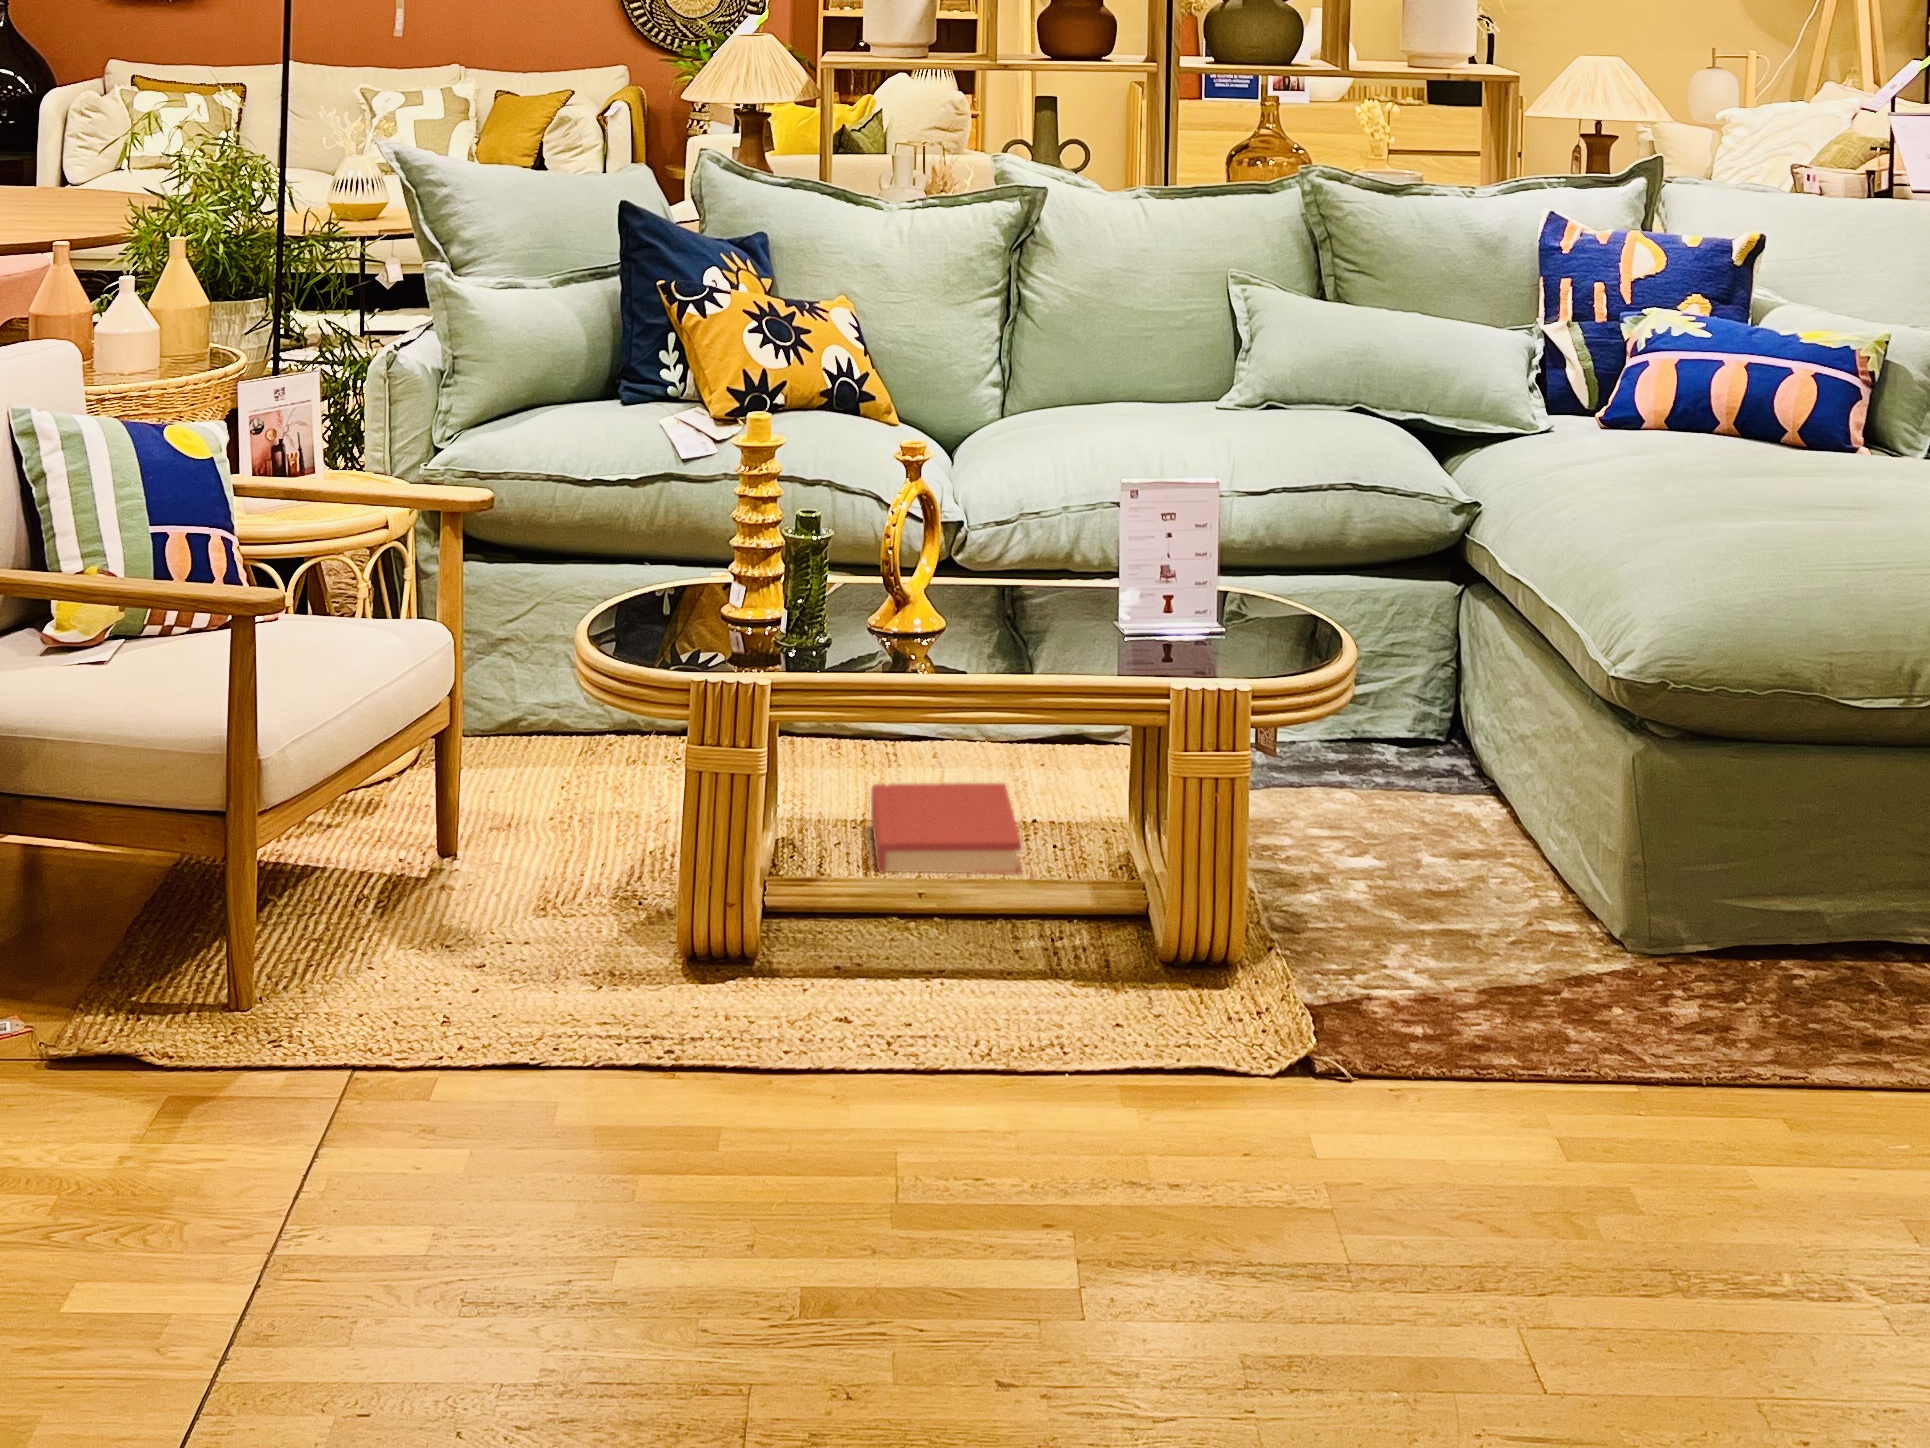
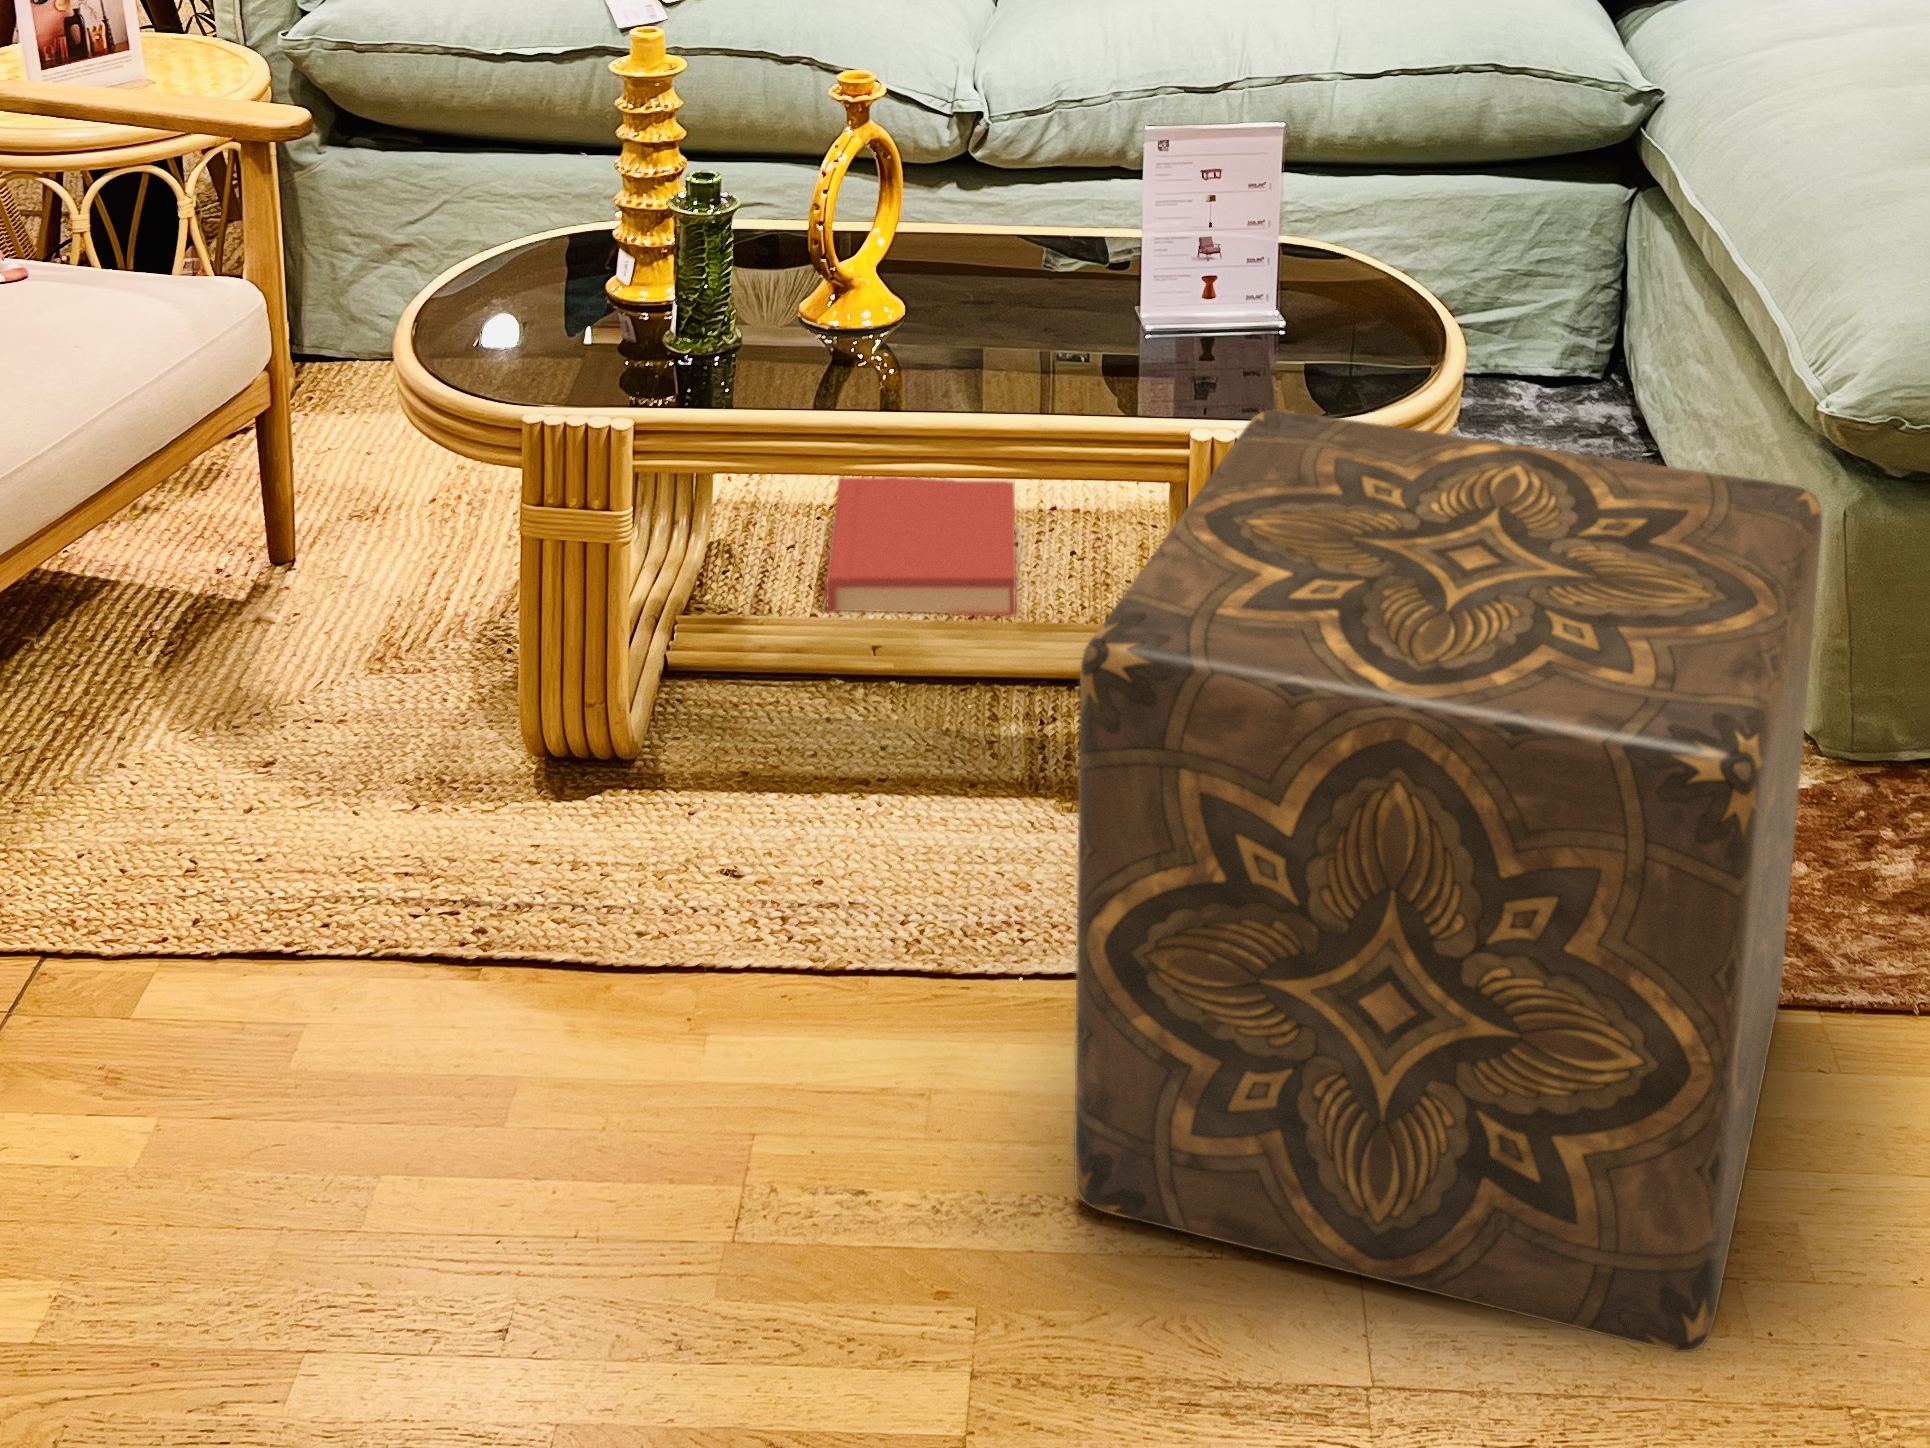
ottoman: none [1130,647,1617,1249] -> present [1074,410,1822,1352]

